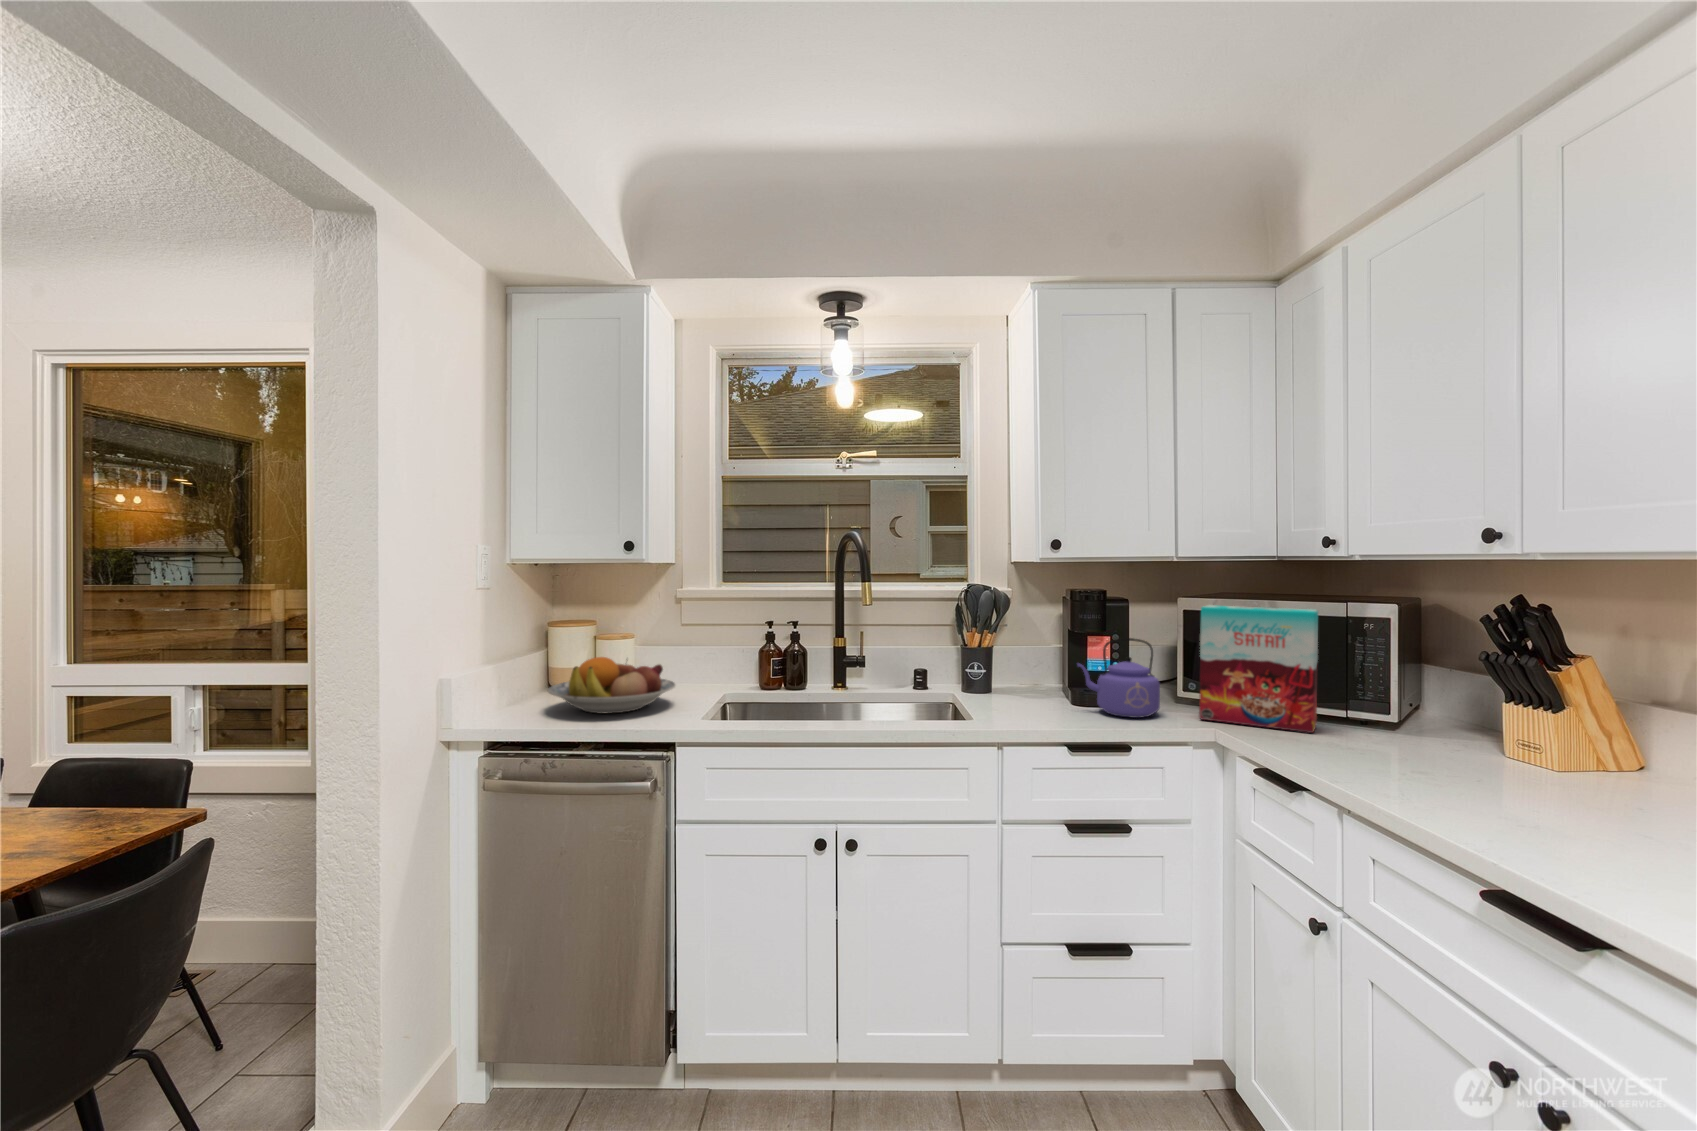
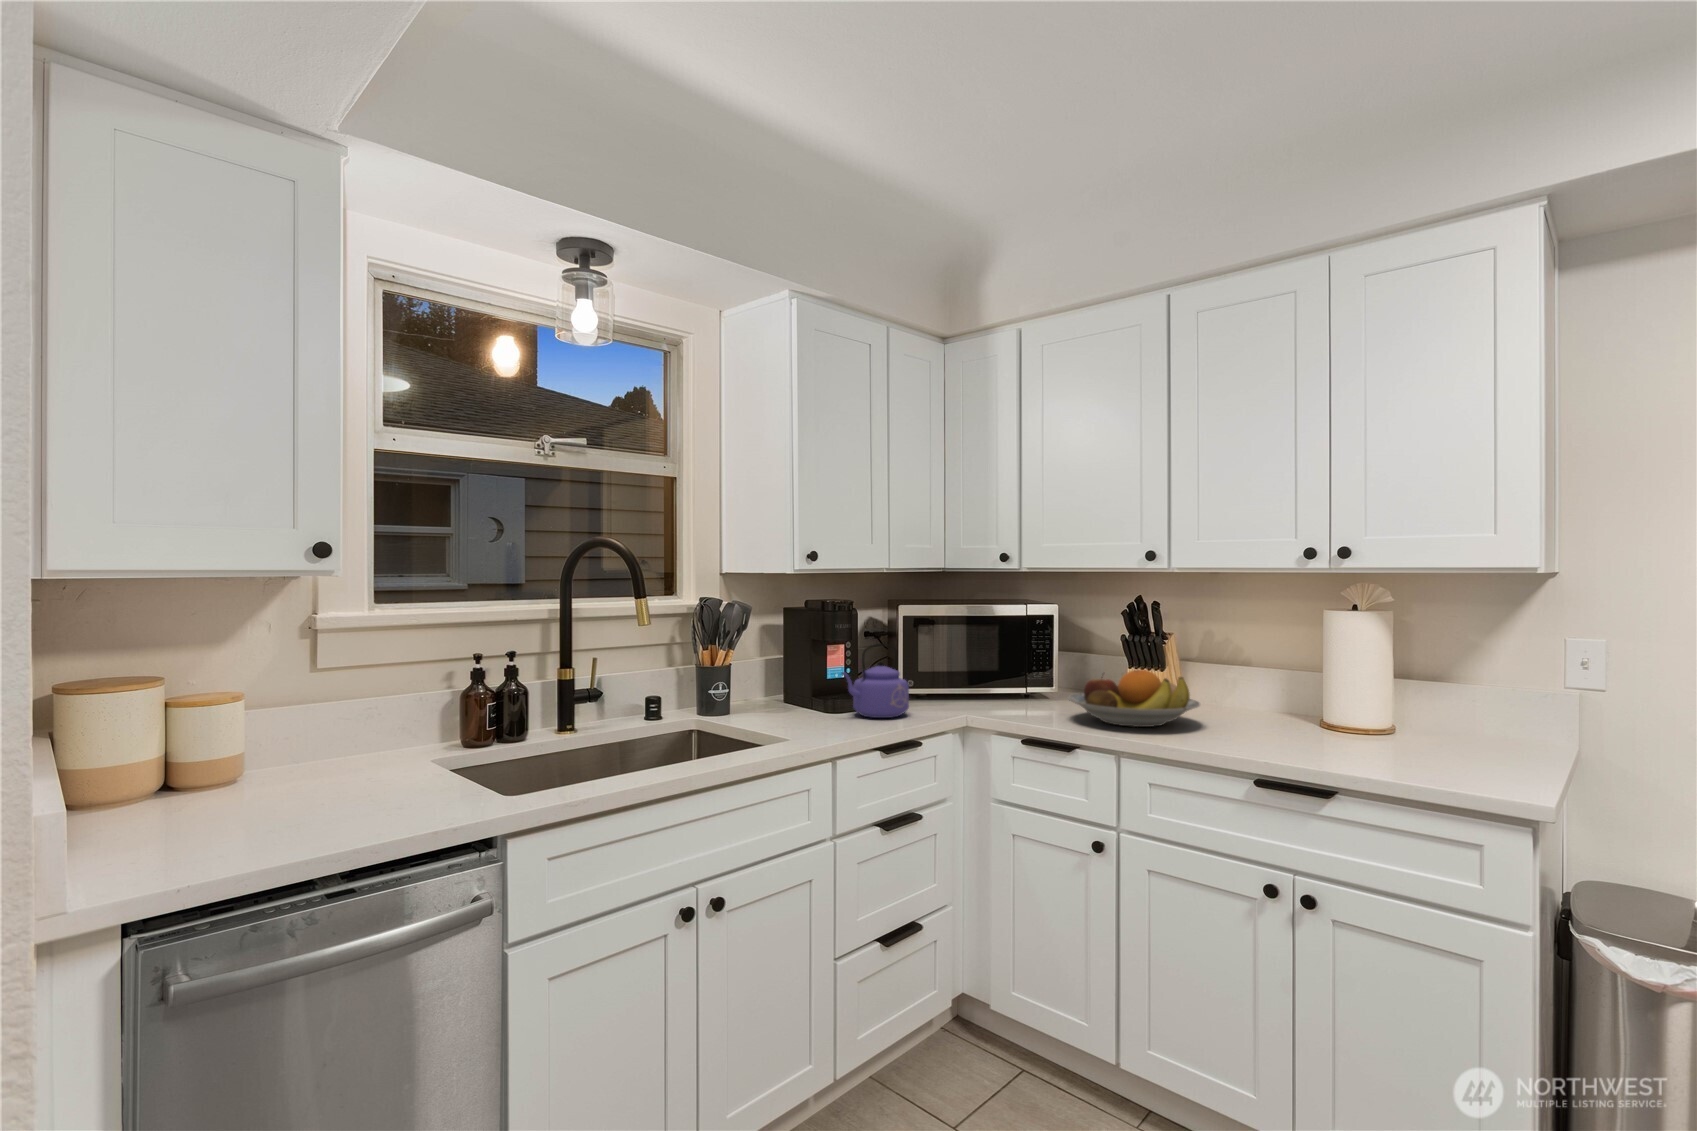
cereal box: present [1199,605,1318,733] -> none [931,610,1021,711]
fruit bowl: present [548,657,675,714] -> present [1068,670,1200,727]

